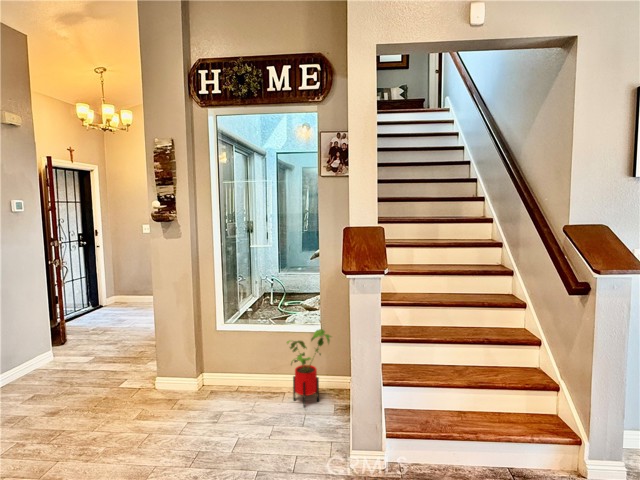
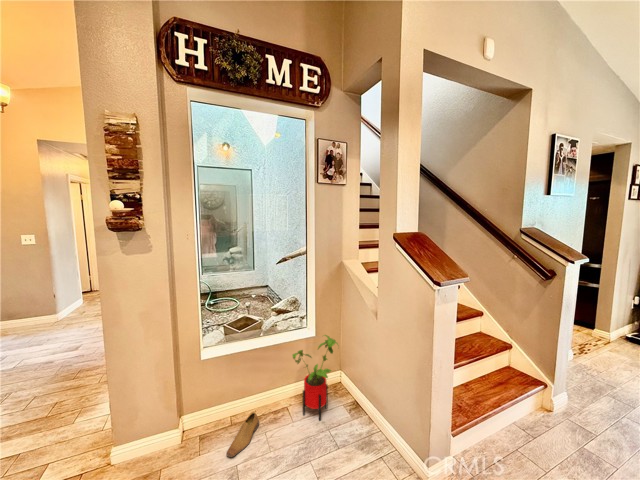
shoe: none [220,384,255,406] -> present [226,412,259,457]

